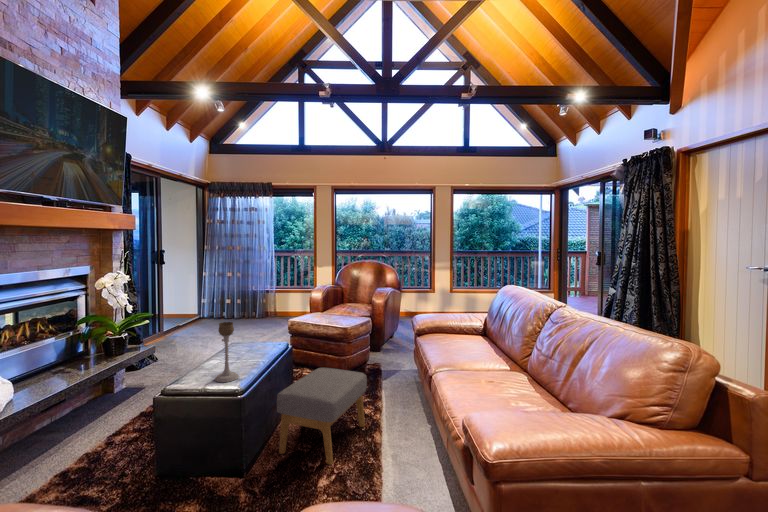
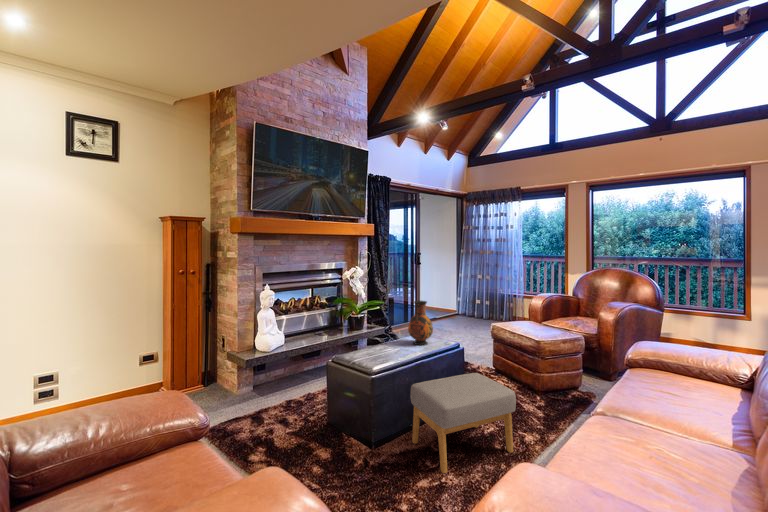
vase: none [238,306,266,355] -> present [408,301,433,345]
candle holder: present [215,322,239,382] -> none [366,310,385,361]

